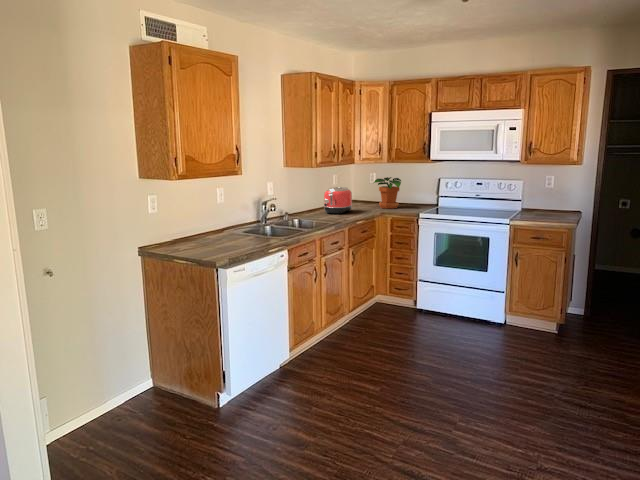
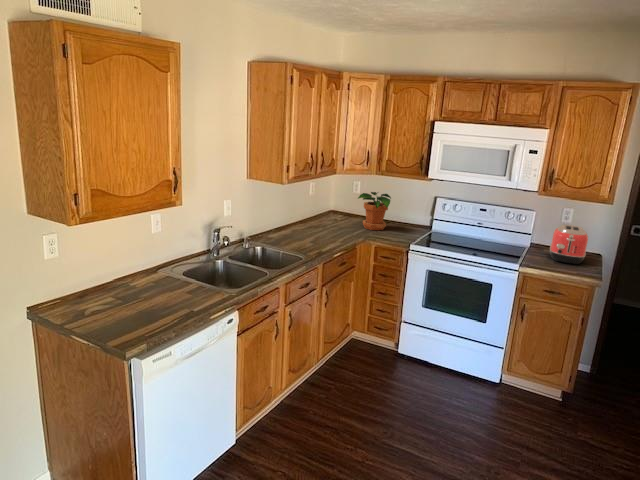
toaster: present [324,187,352,214] -> present [550,225,588,264]

